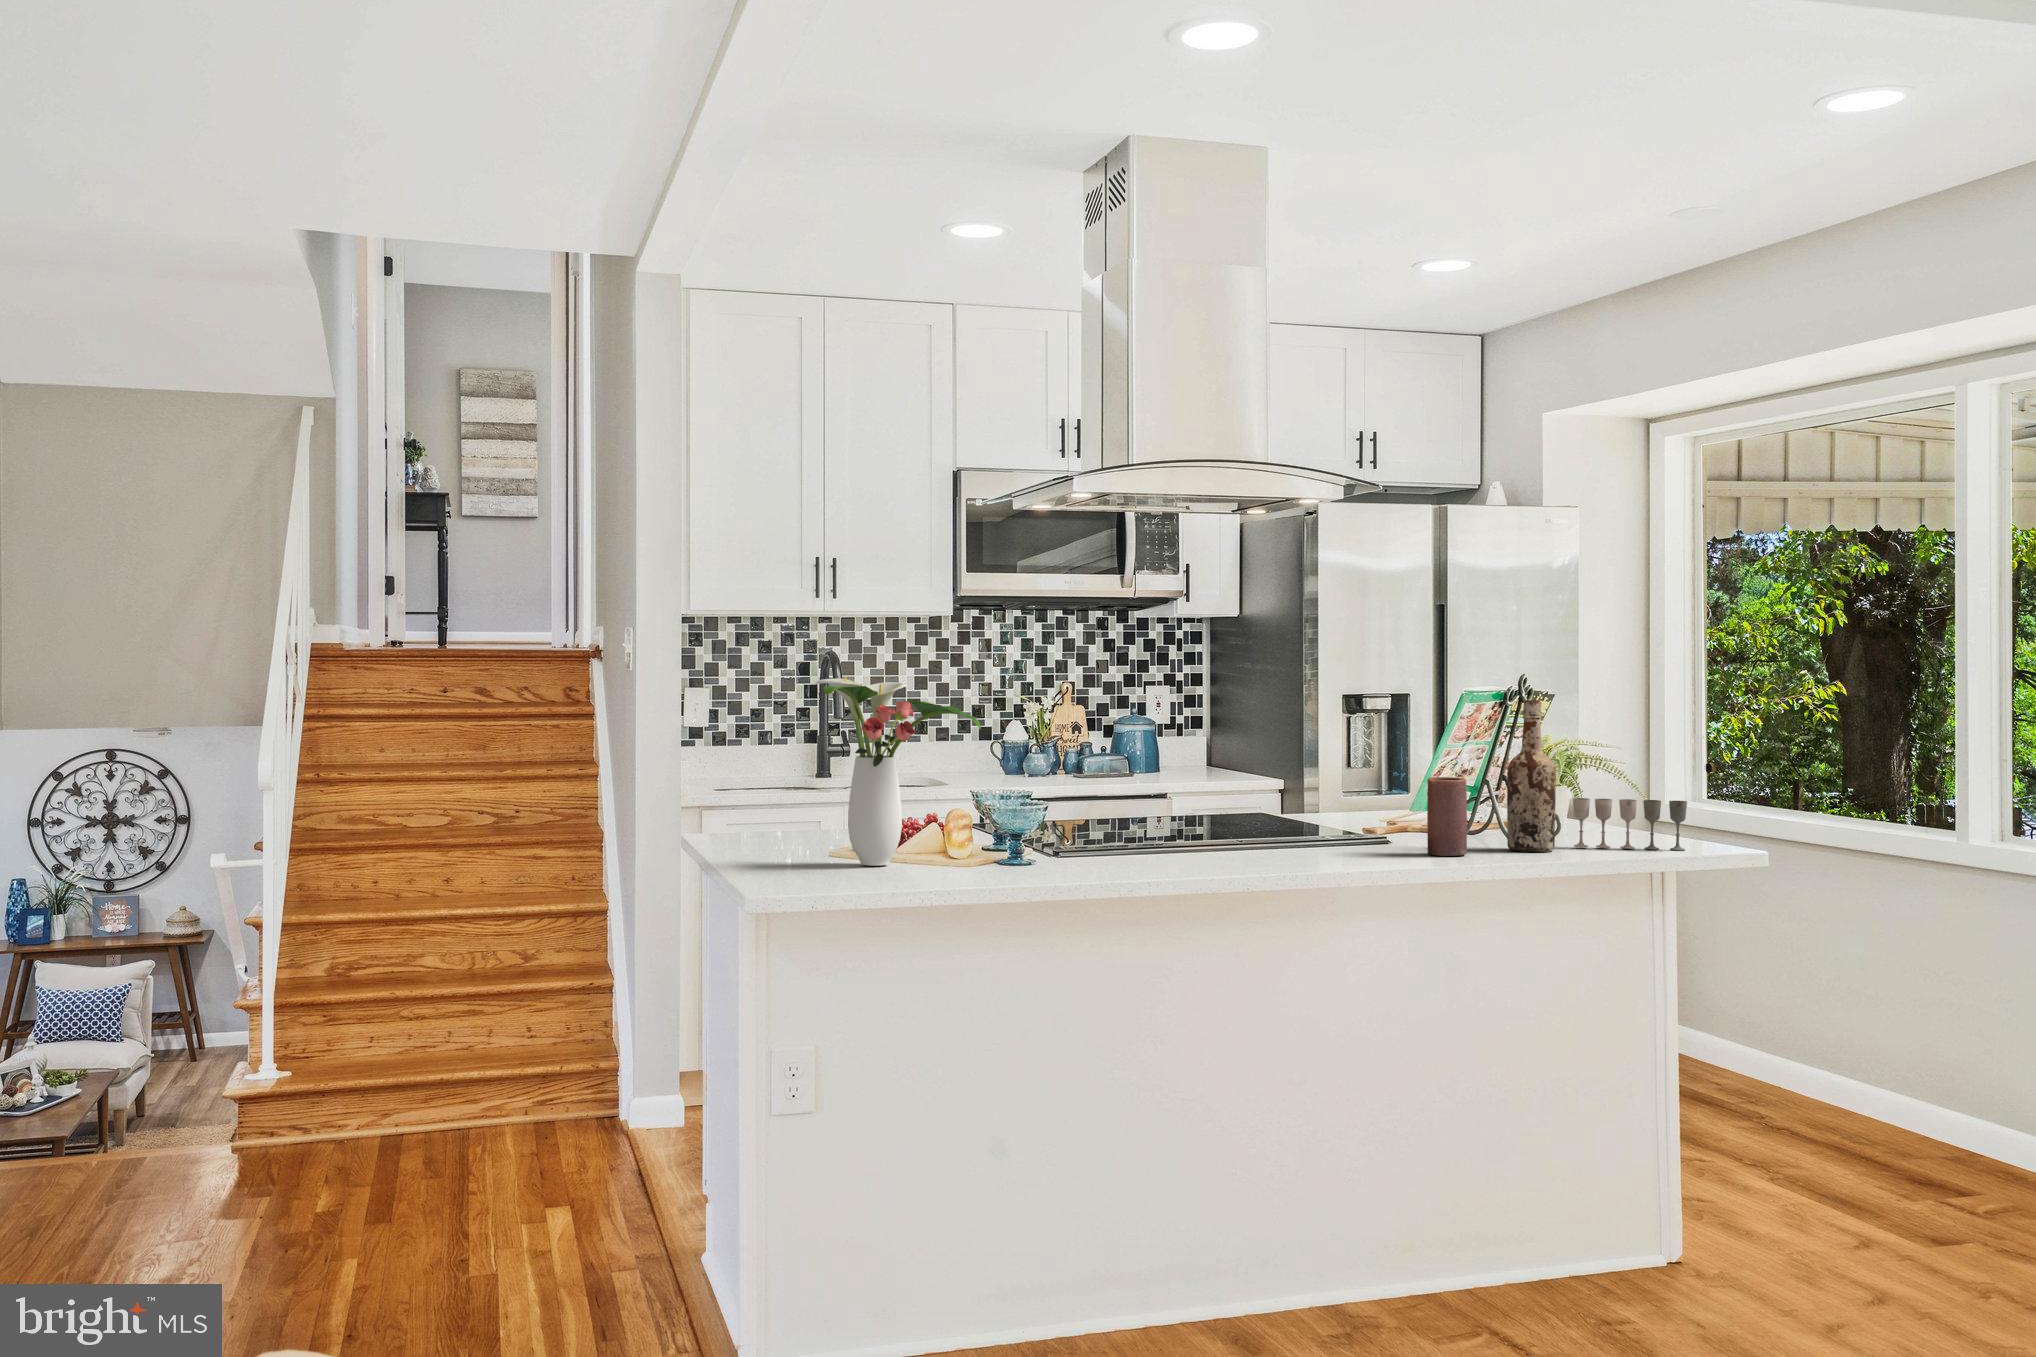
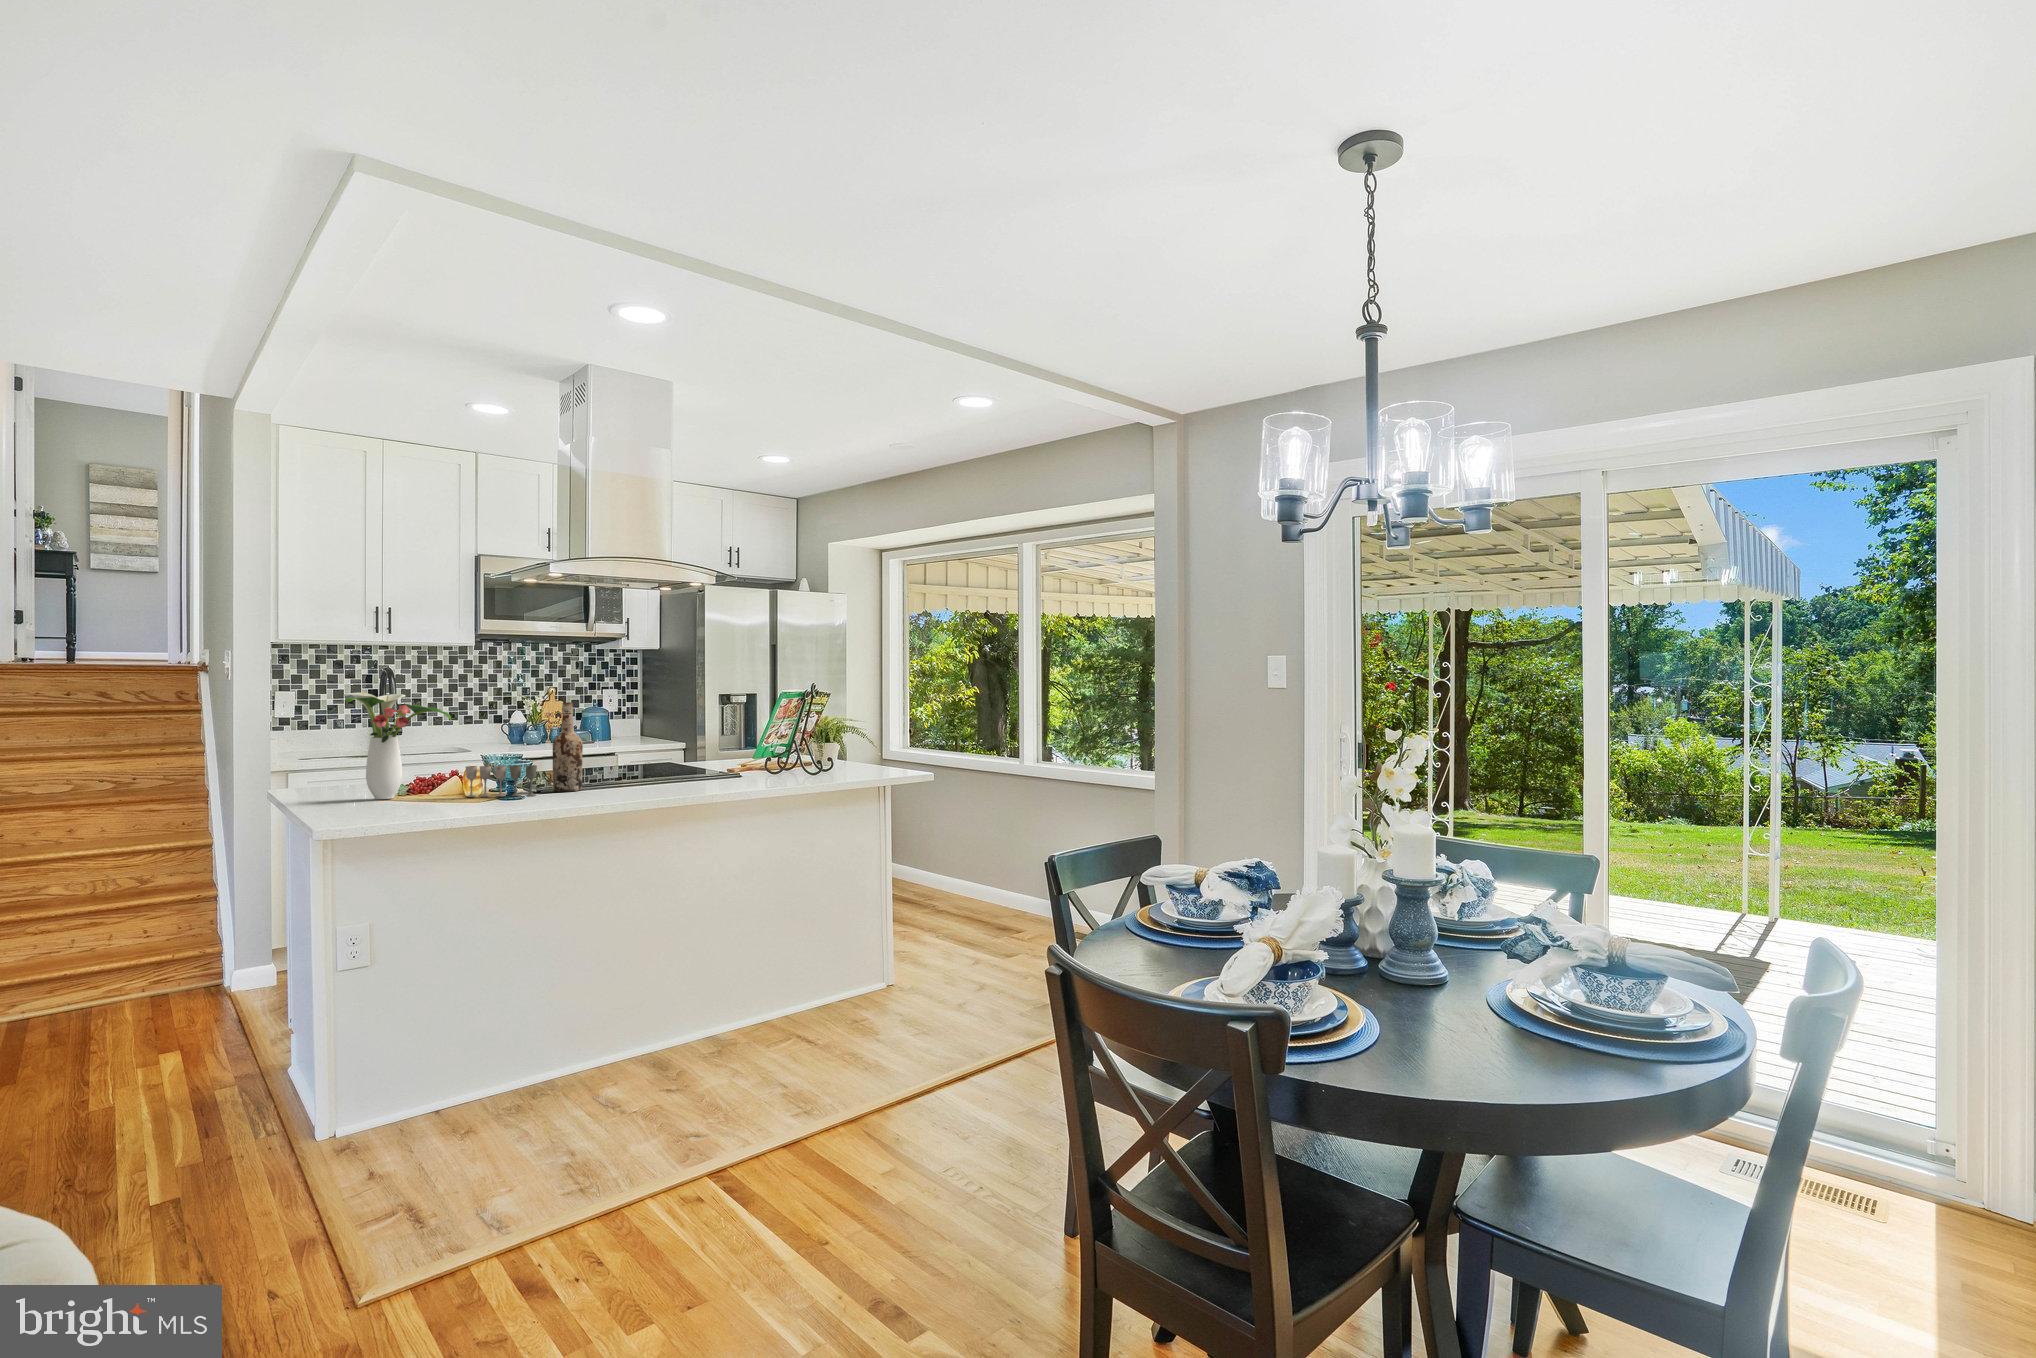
wine bottle: present [1507,700,1556,852] -> present [553,702,583,792]
candle: present [1427,777,1467,856] -> none [719,738,740,779]
wine glass: present [1573,798,1687,851] -> present [465,765,537,797]

